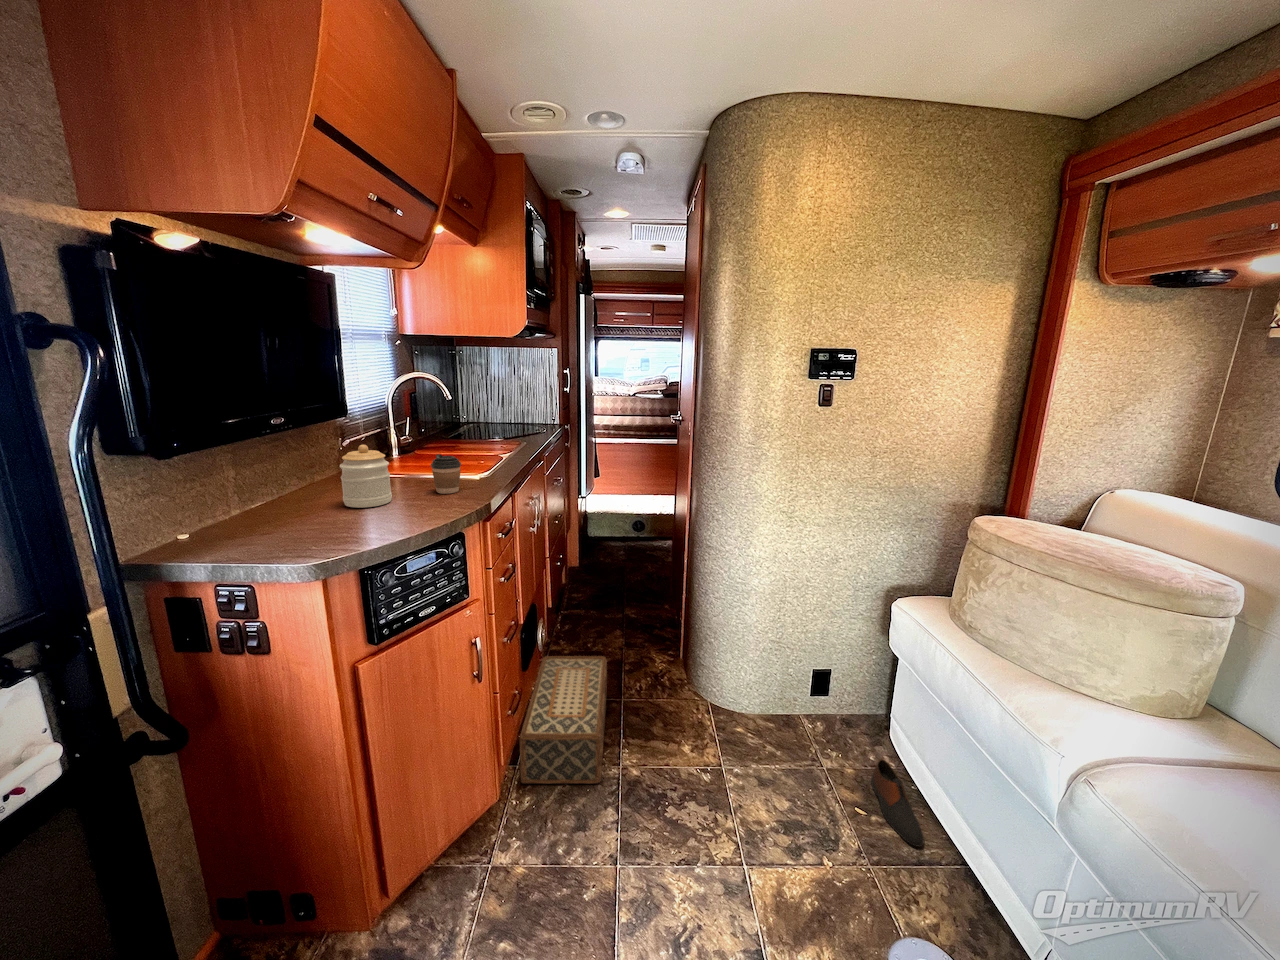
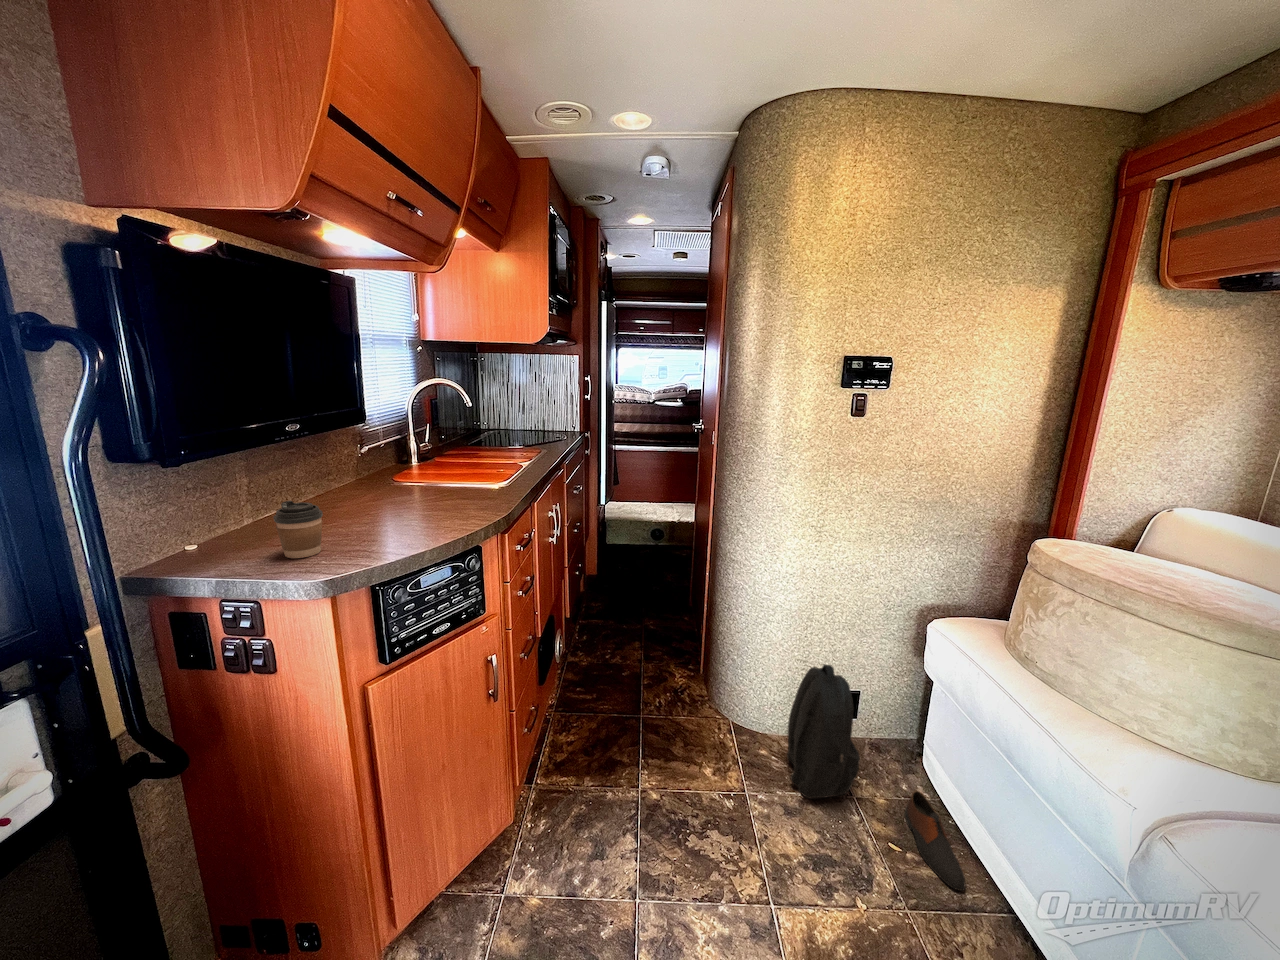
jar: present [339,445,392,508] -> none [355,452,408,518]
coffee cup: present [431,454,461,494] -> present [273,501,323,558]
backpack: none [762,643,829,770] -> present [787,664,860,798]
woven basket: present [520,656,607,784] -> none [535,669,625,807]

